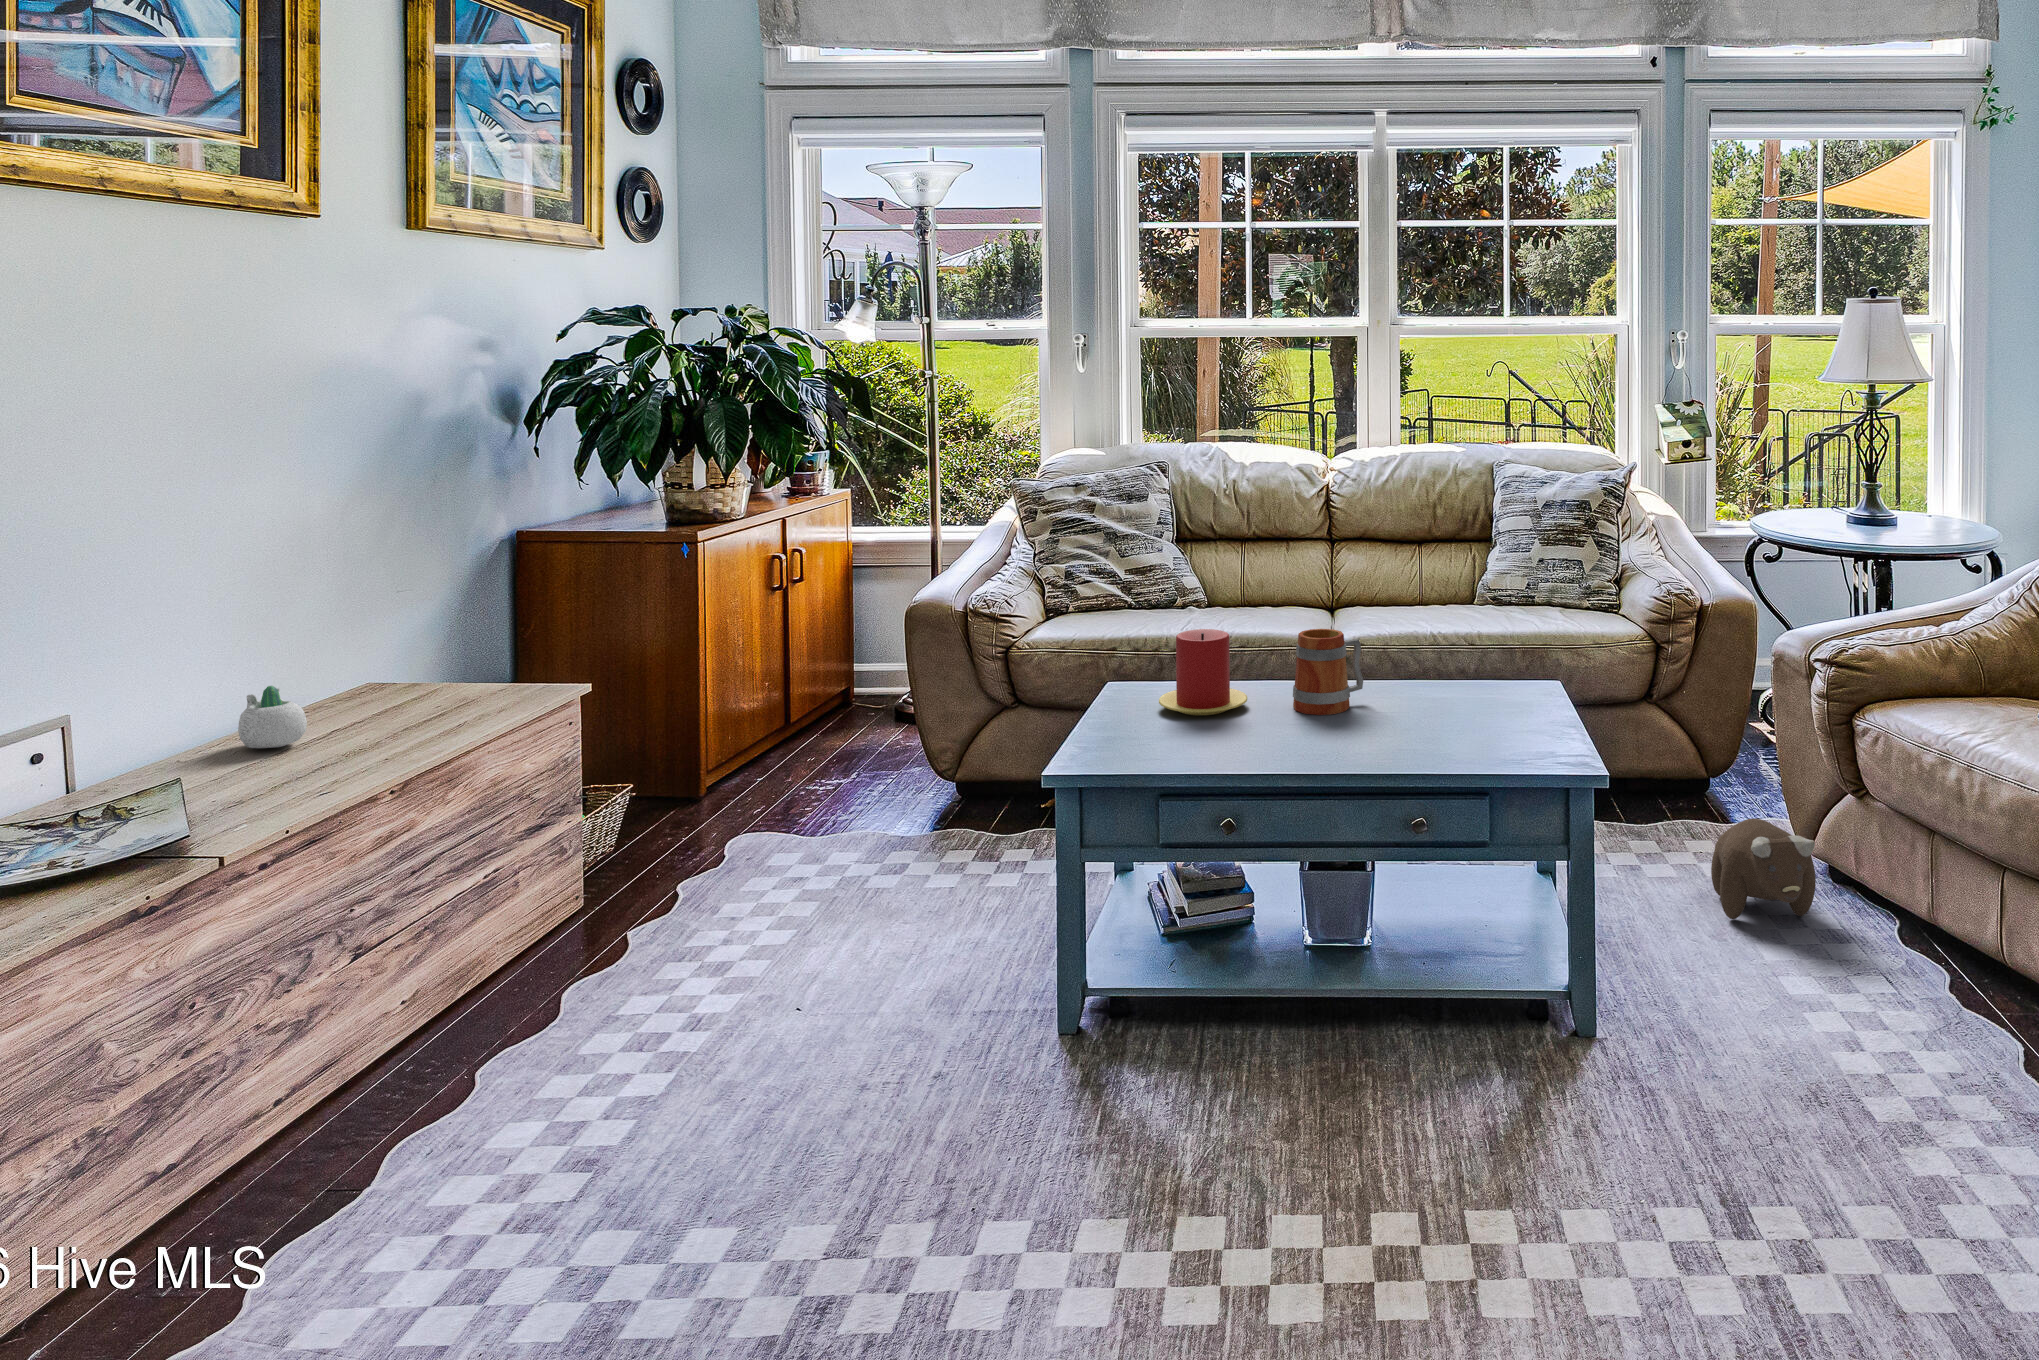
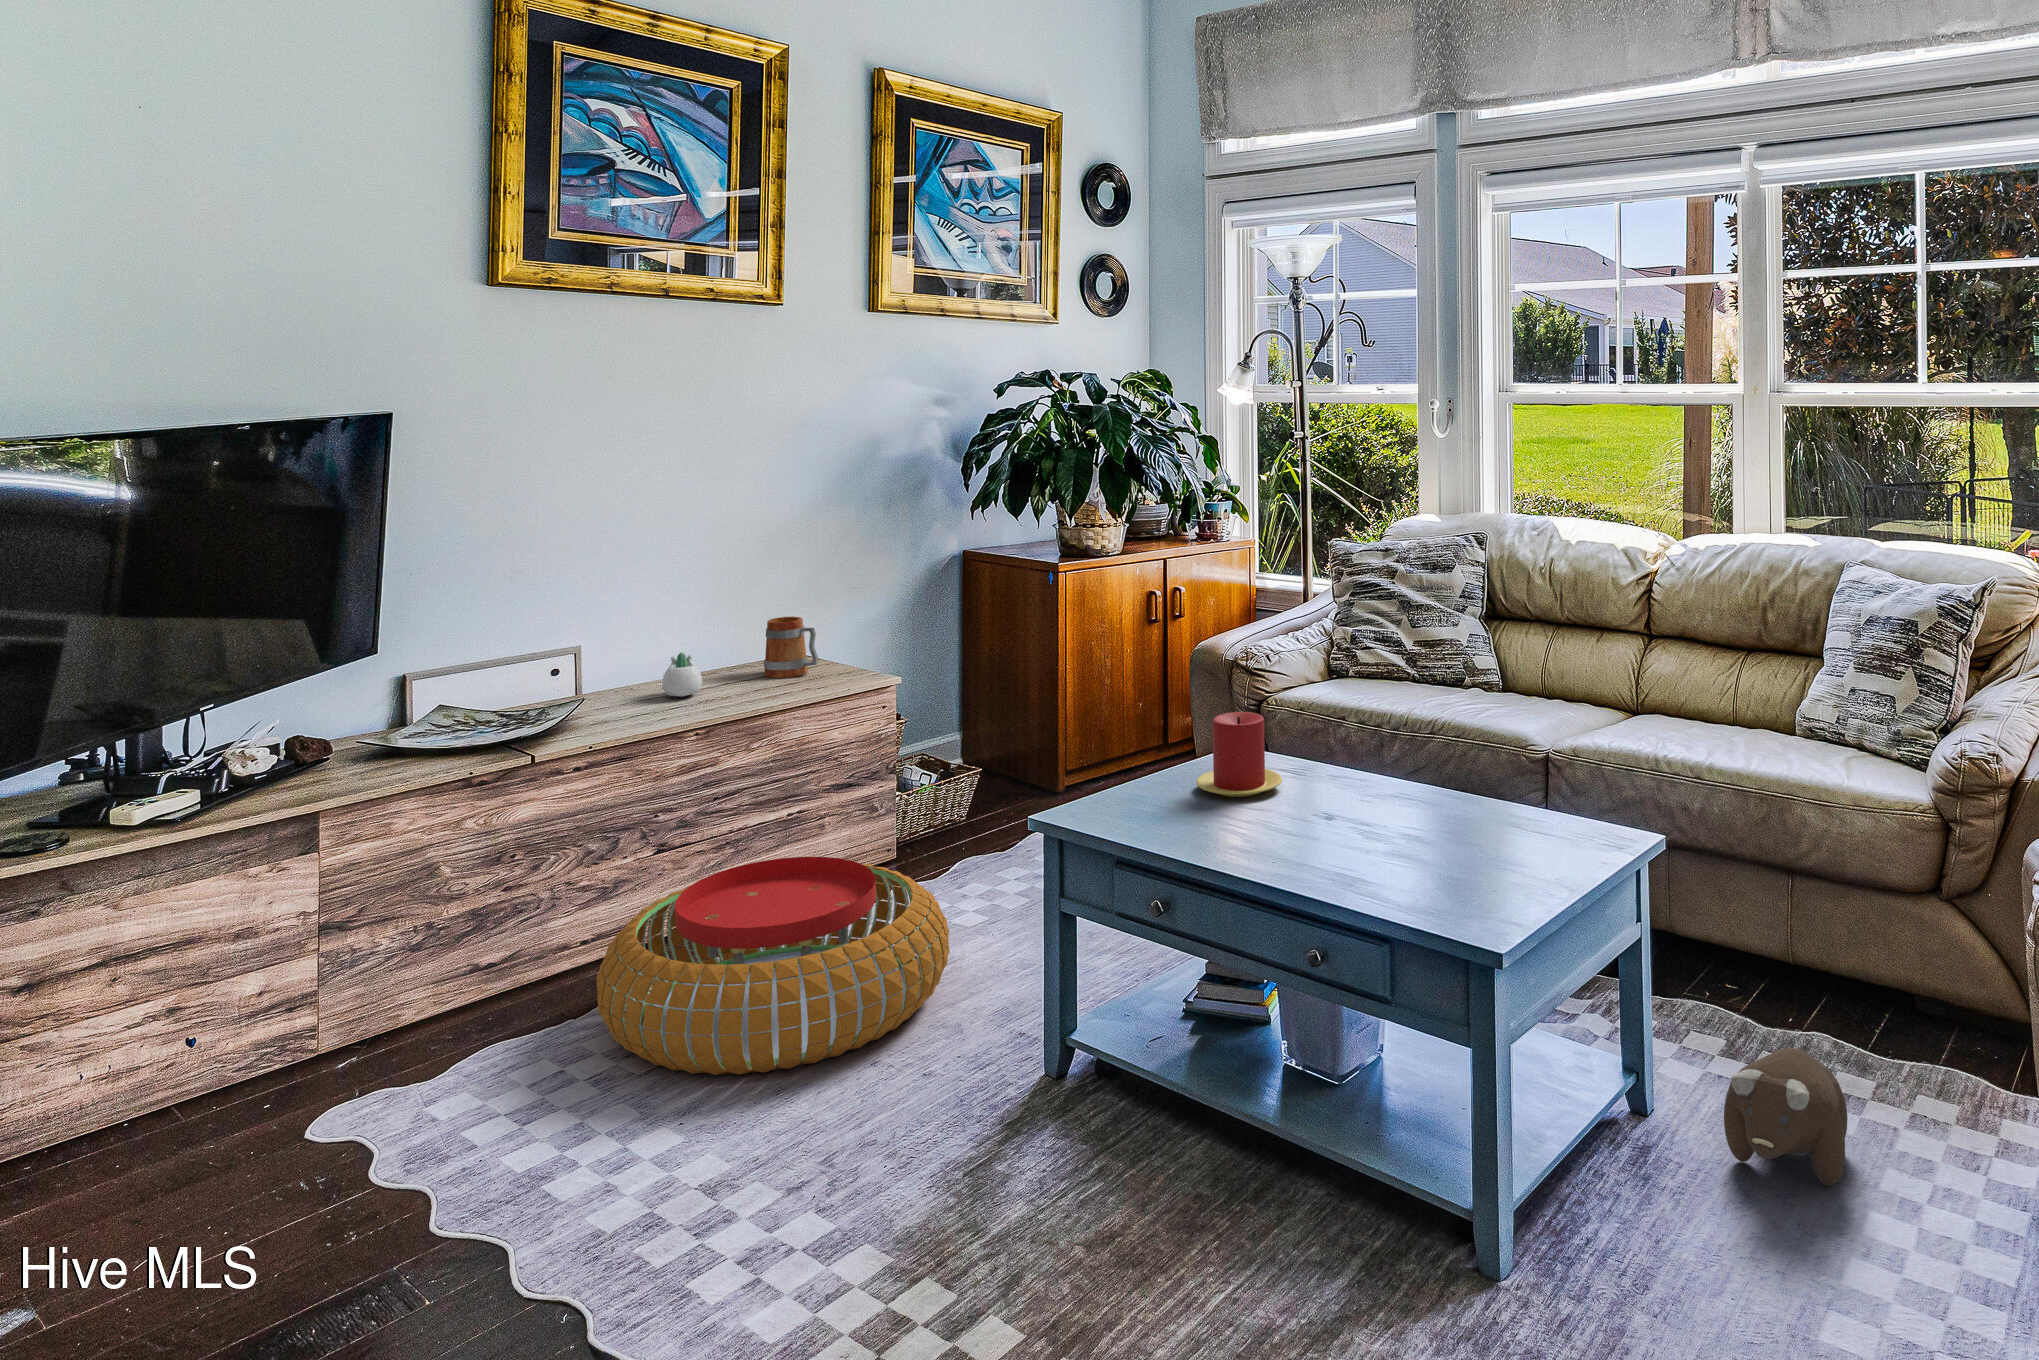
mug: present [1293,629,1363,715] -> present [764,617,818,678]
pouf: none [442,887,919,1200] -> present [596,857,950,1075]

